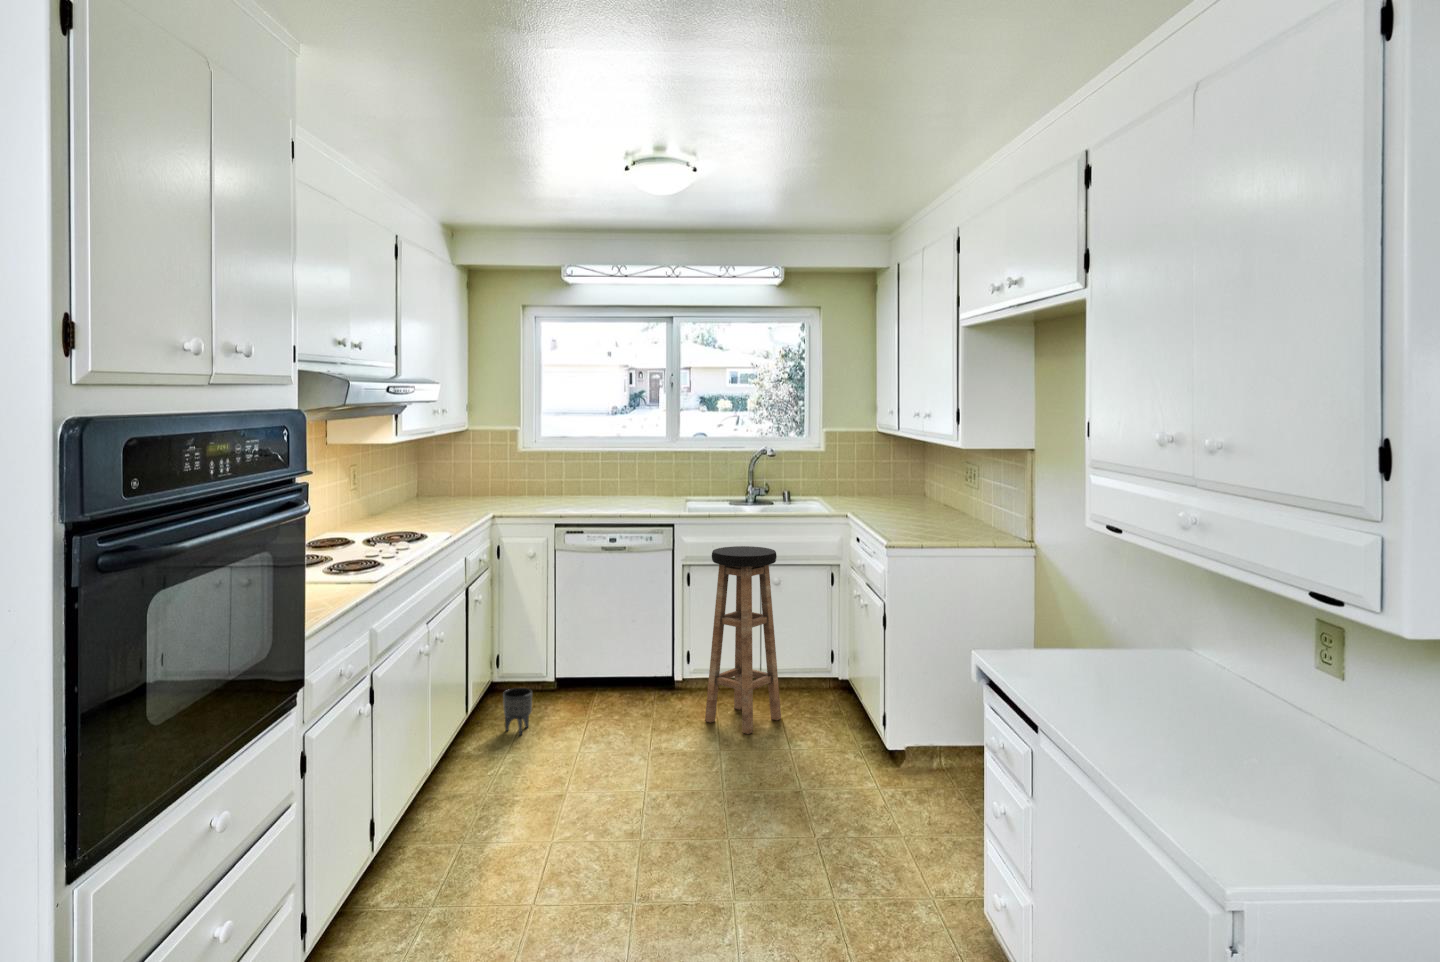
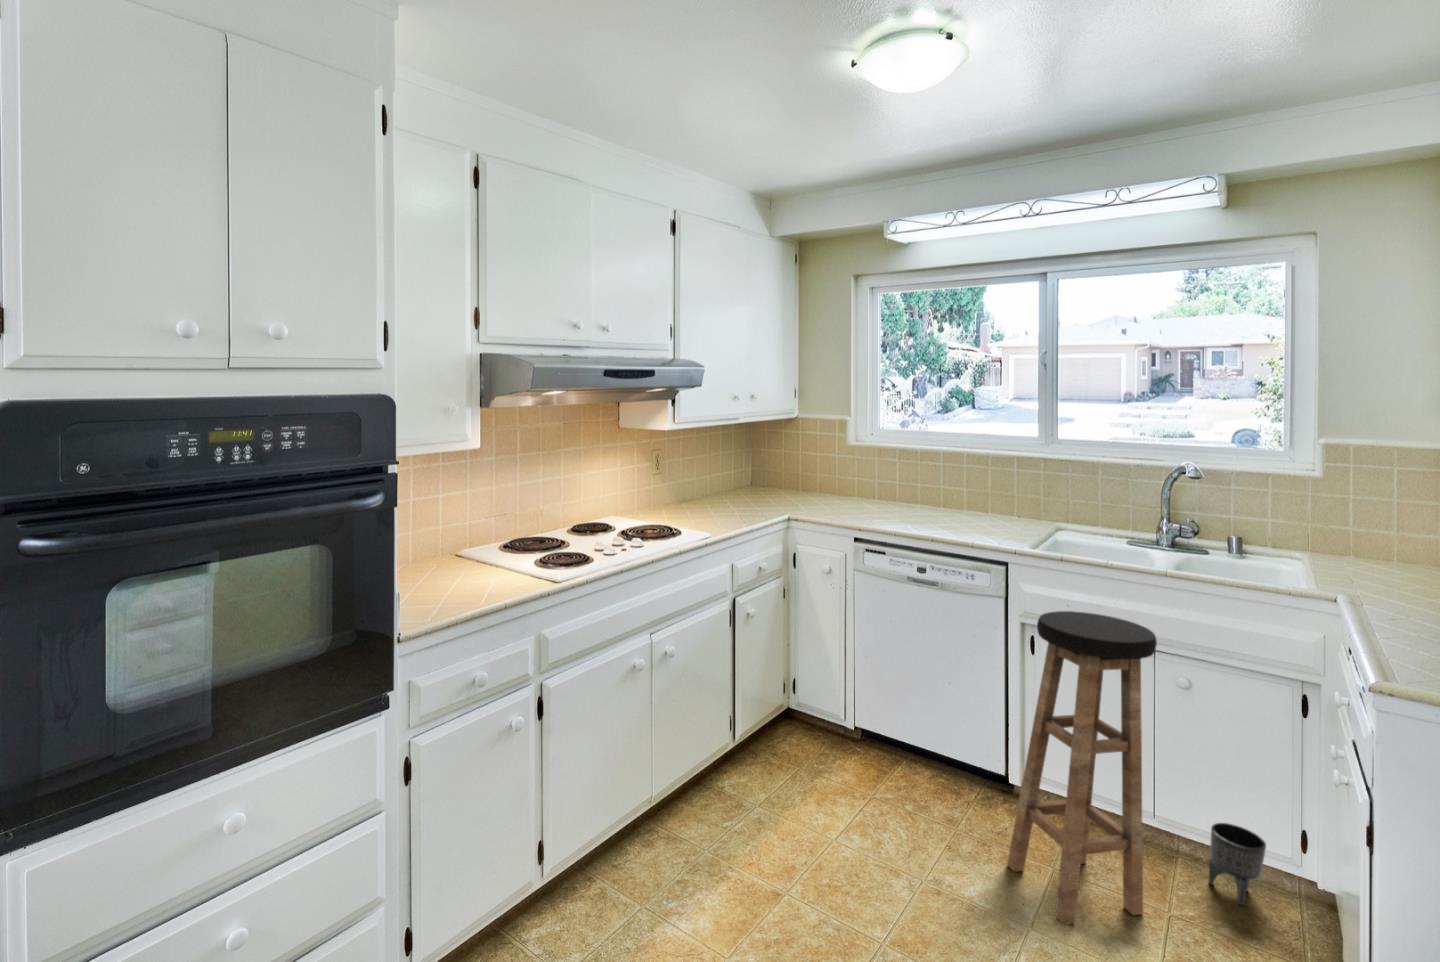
planter: present [503,688,532,735] -> present [1209,823,1266,905]

